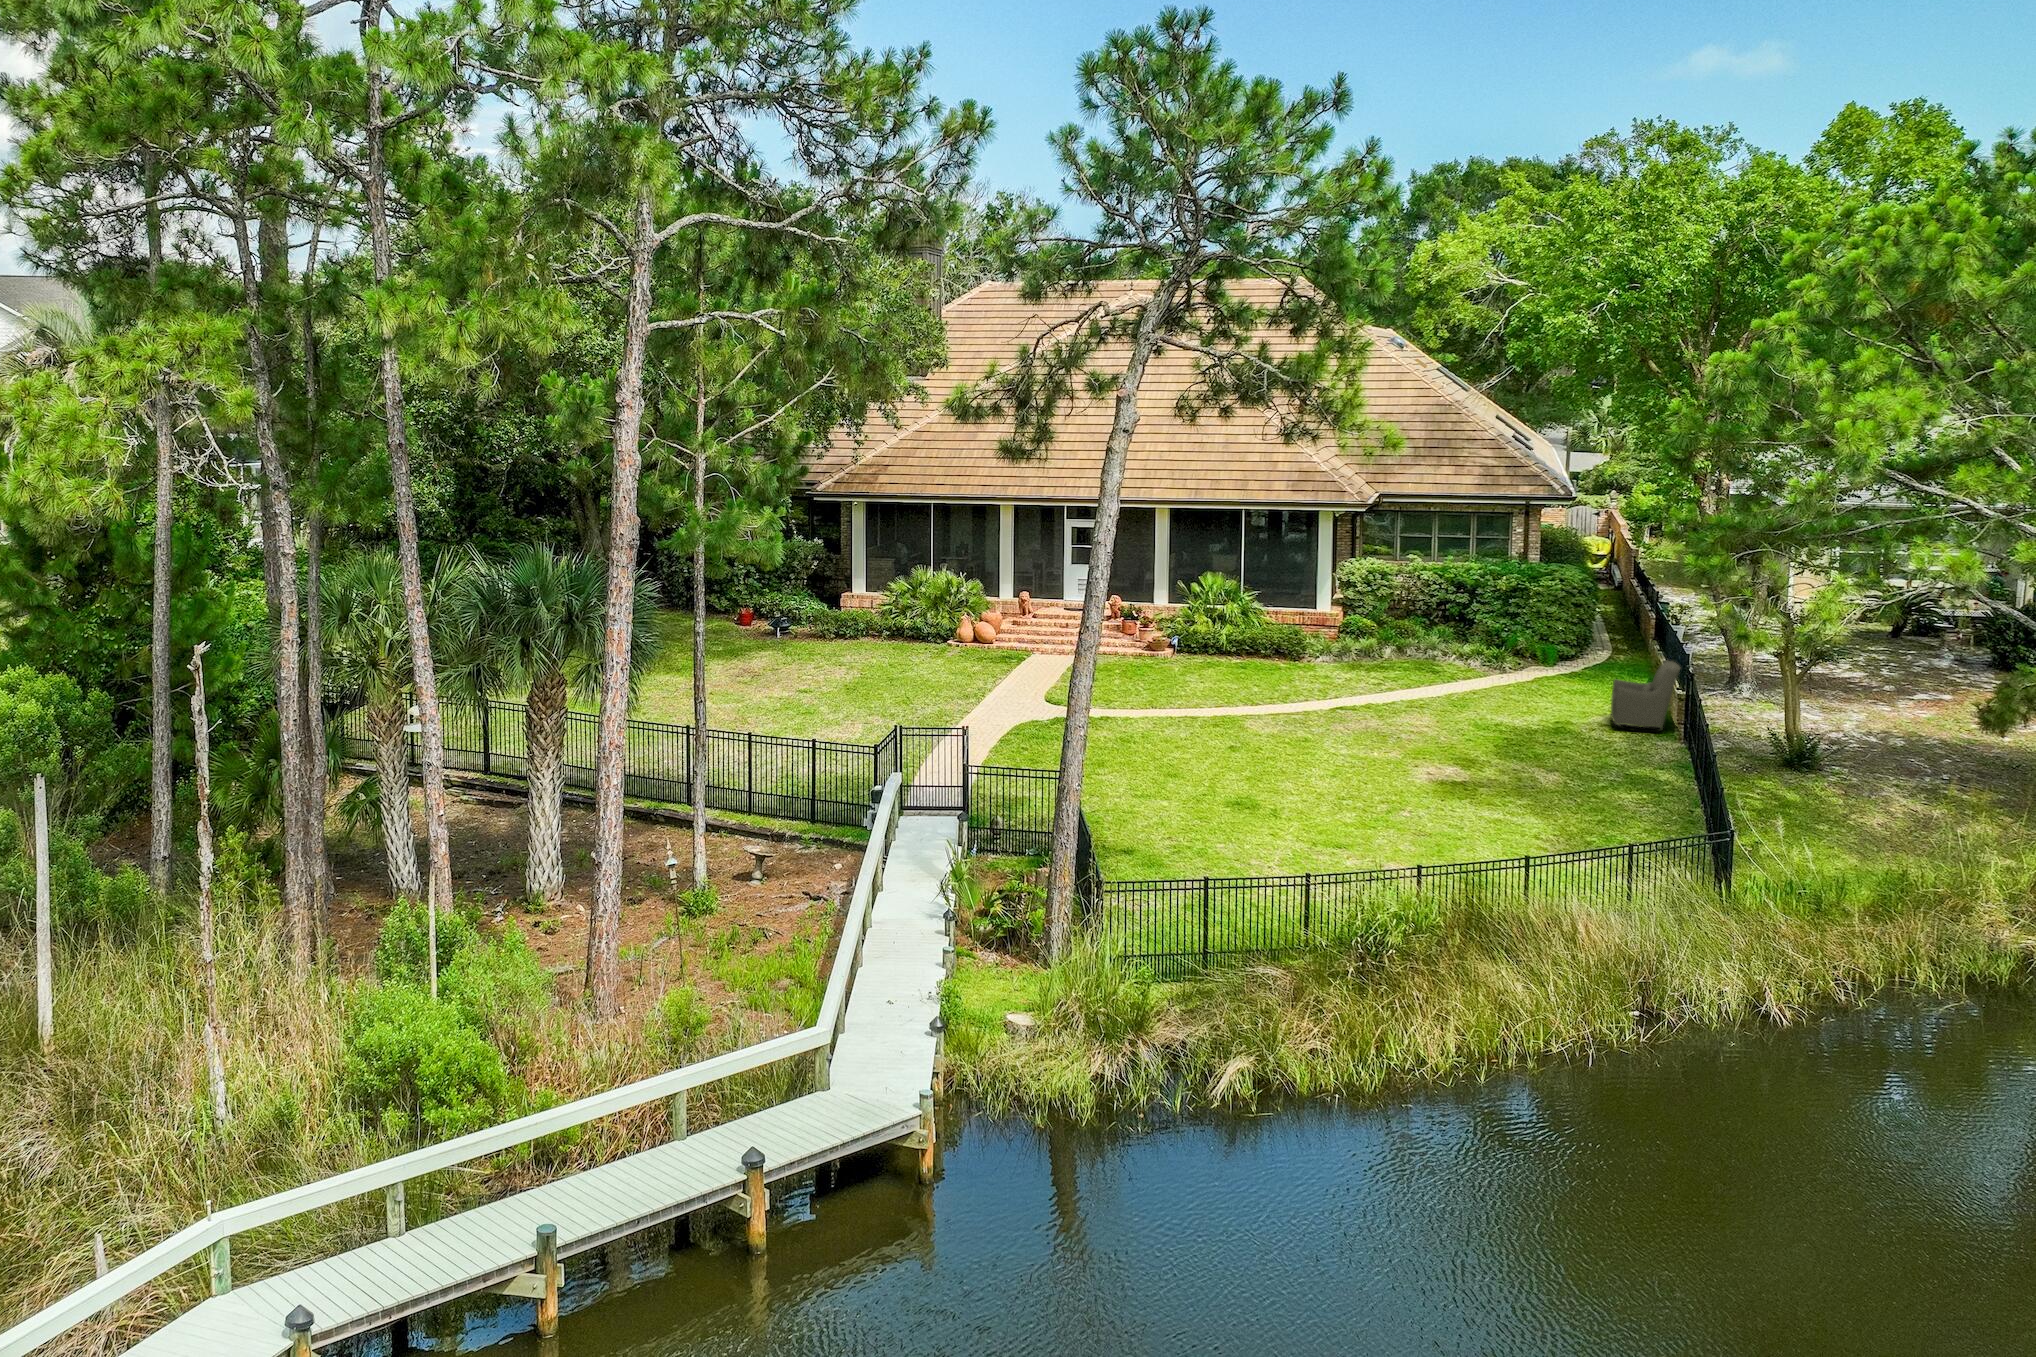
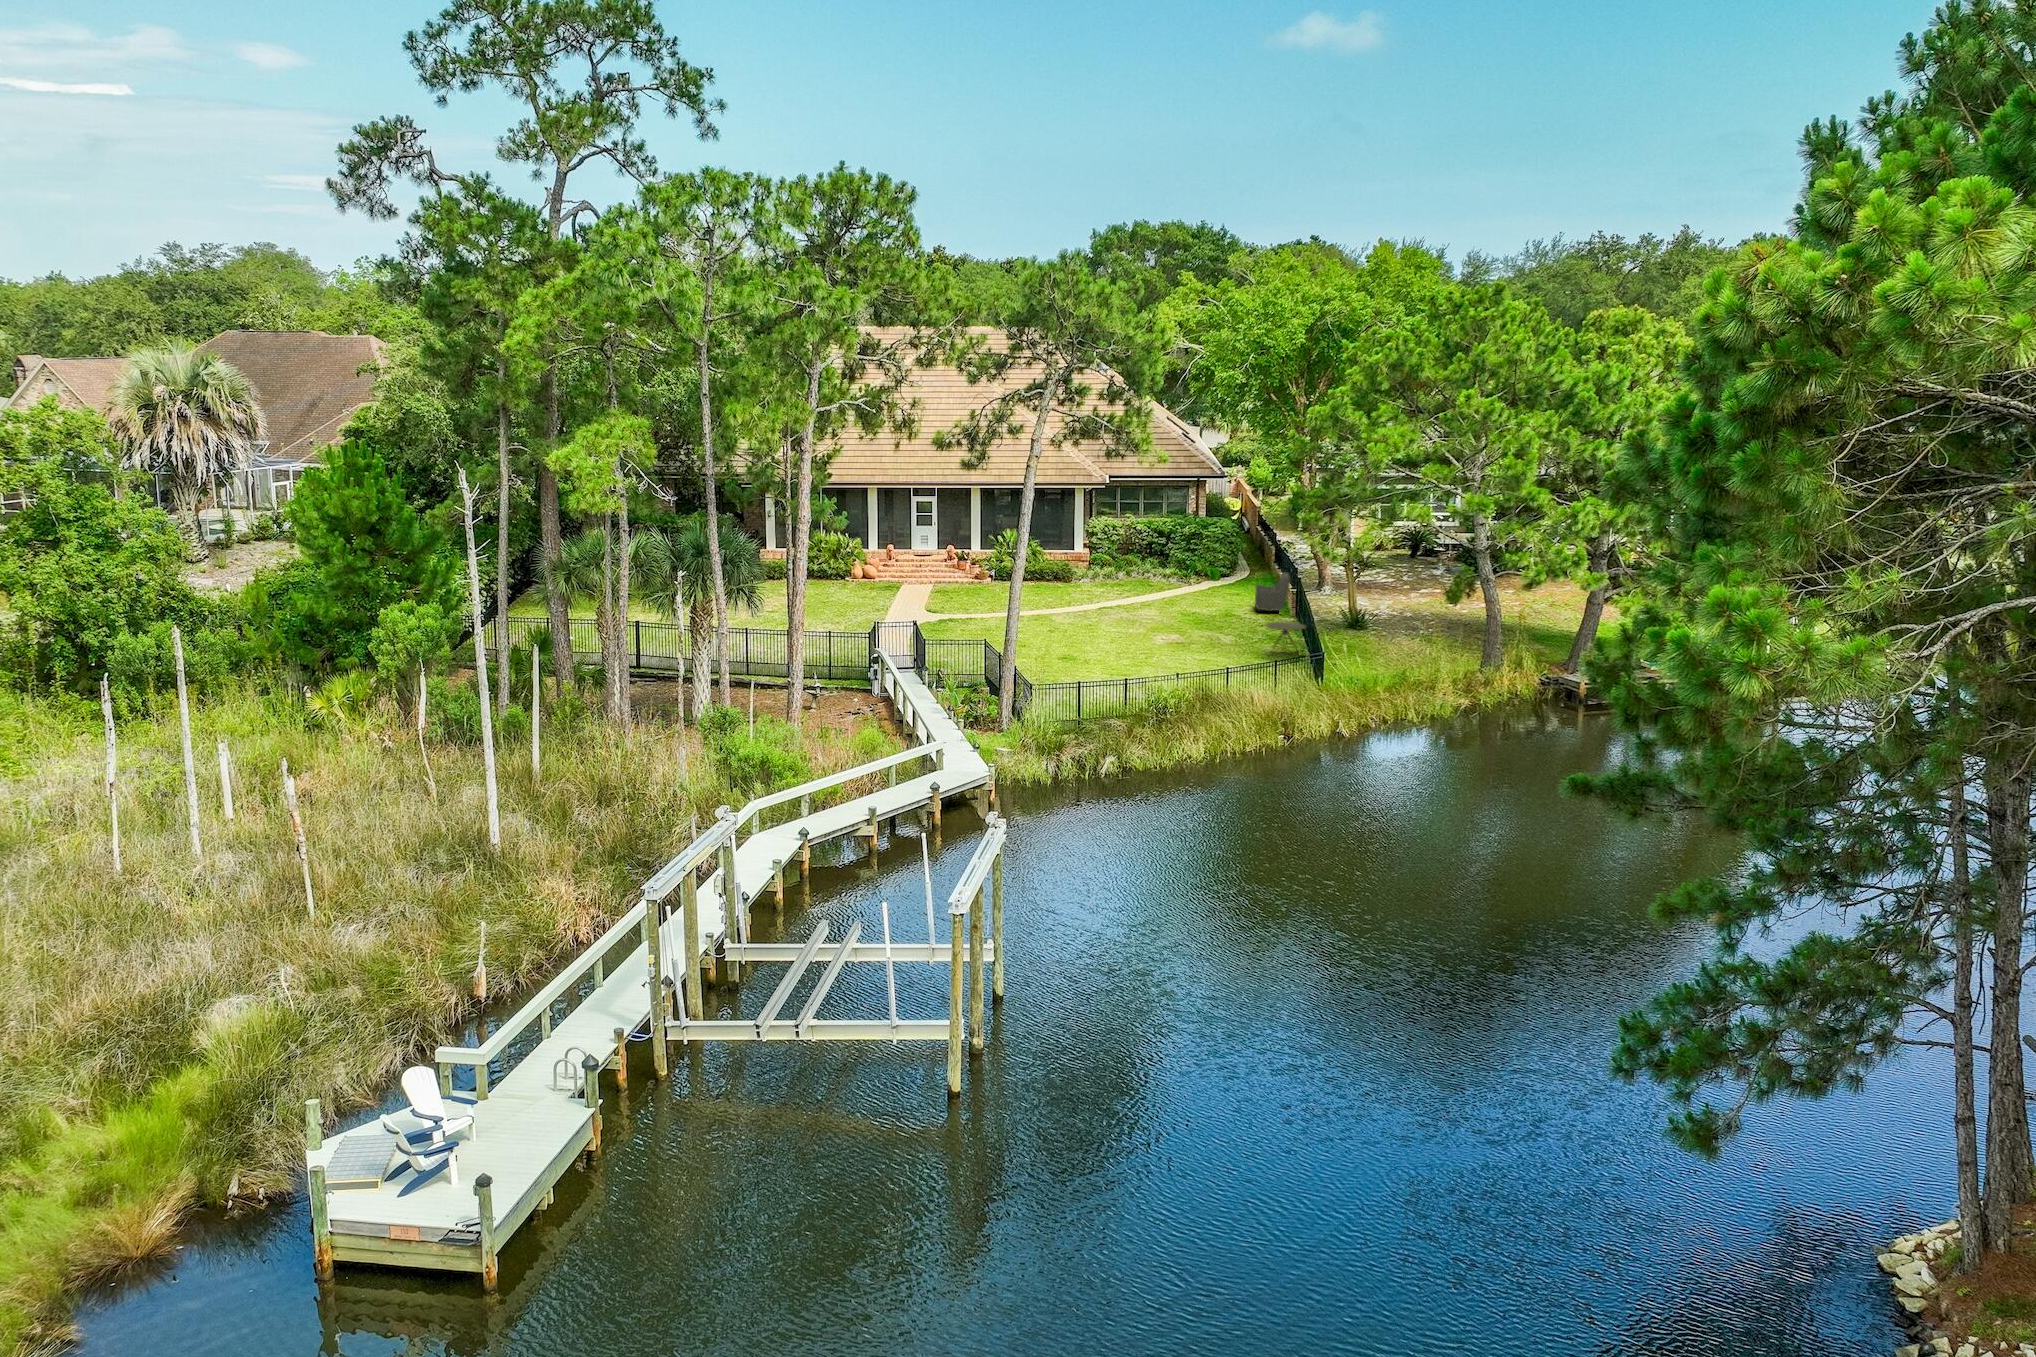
round table: none [1620,756,1702,821] -> present [1266,622,1305,648]

